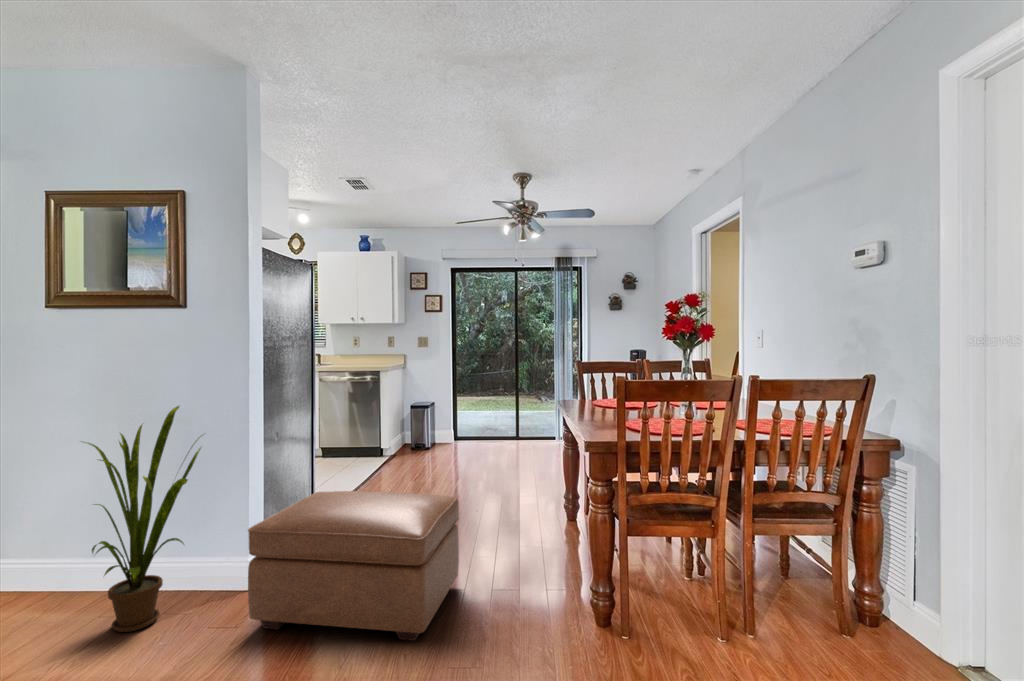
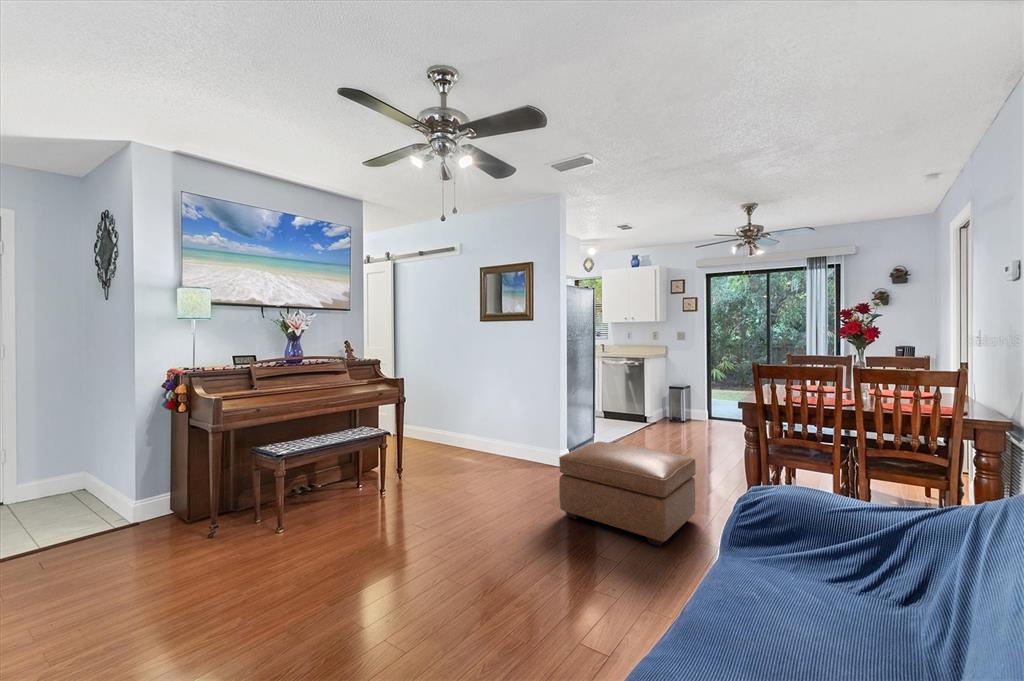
house plant: present [84,406,201,632] -> none [477,381,537,503]

